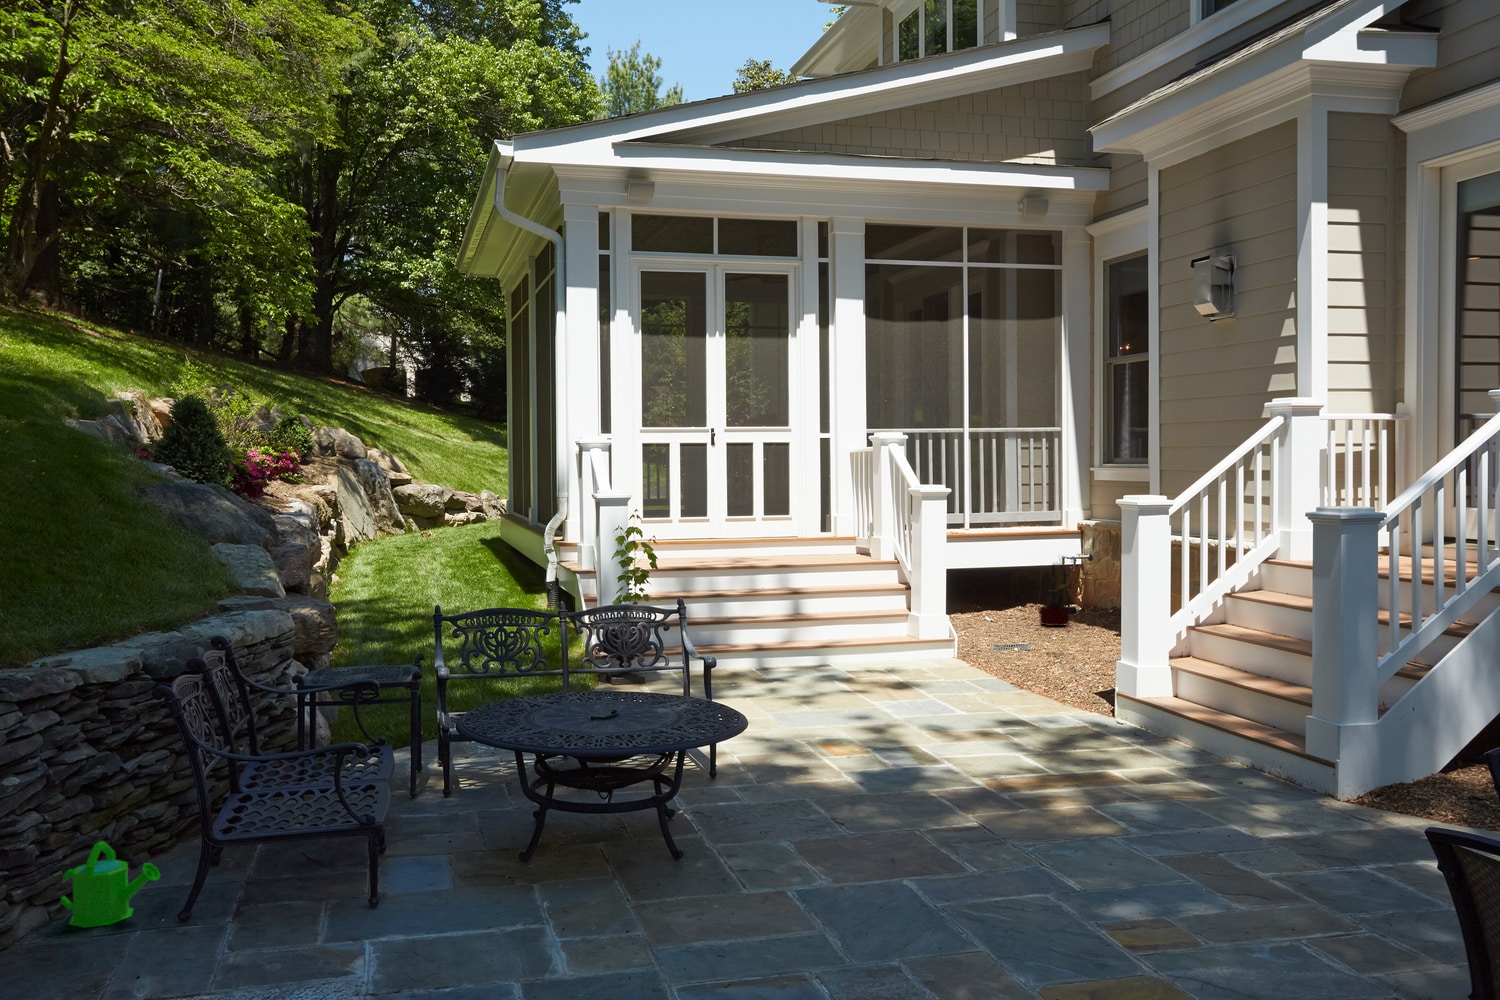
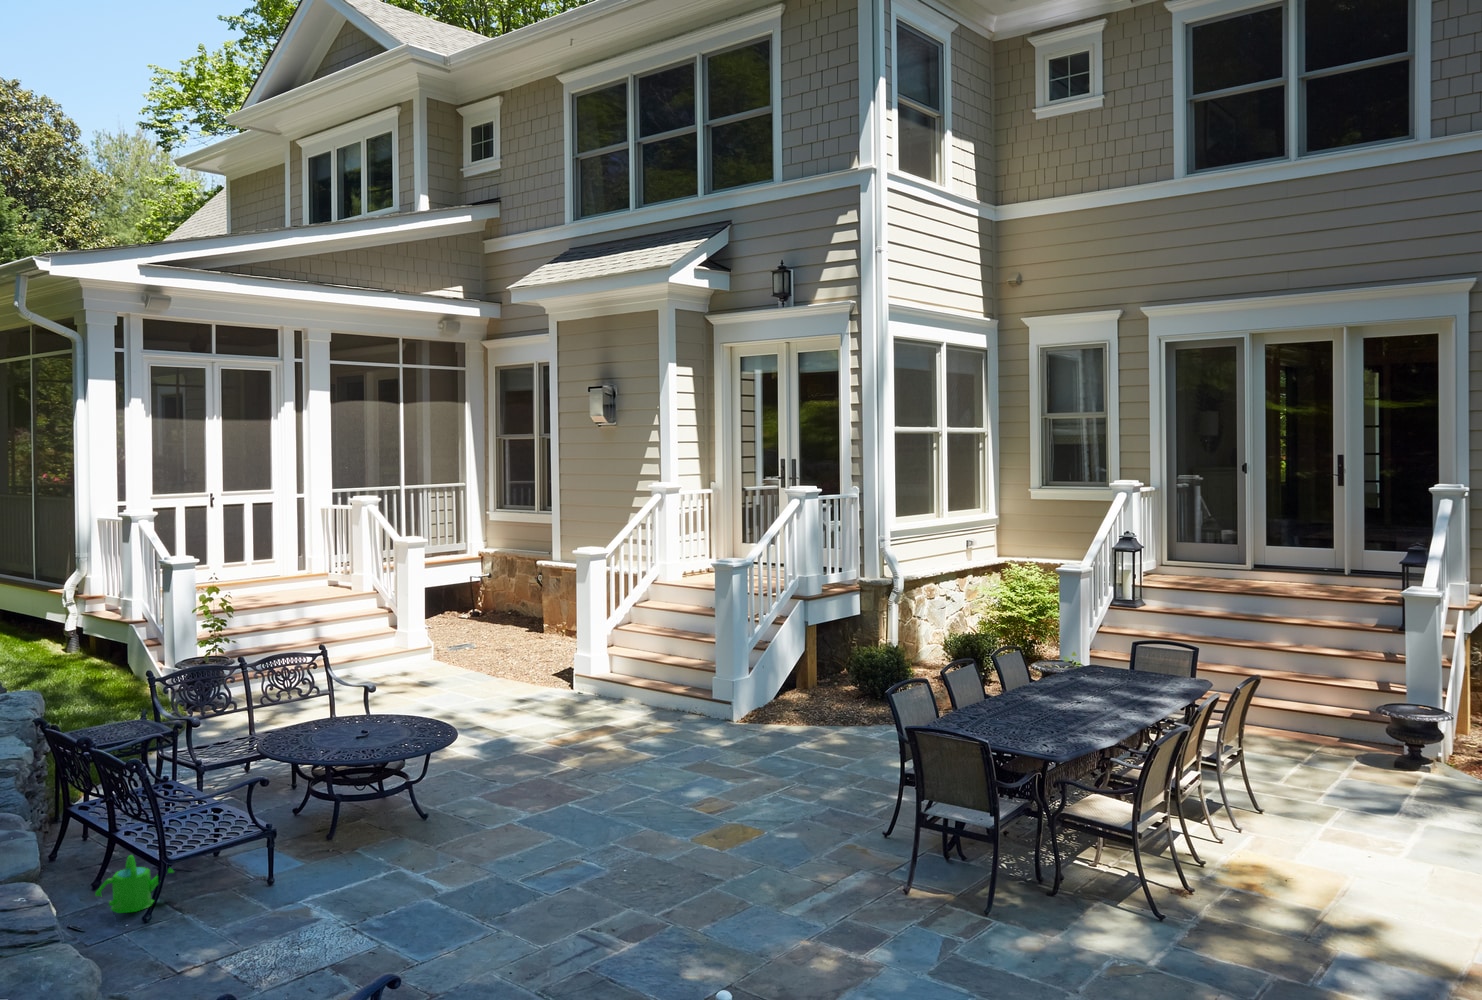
decorative plant: present [1039,561,1074,626] -> none [458,575,486,629]

